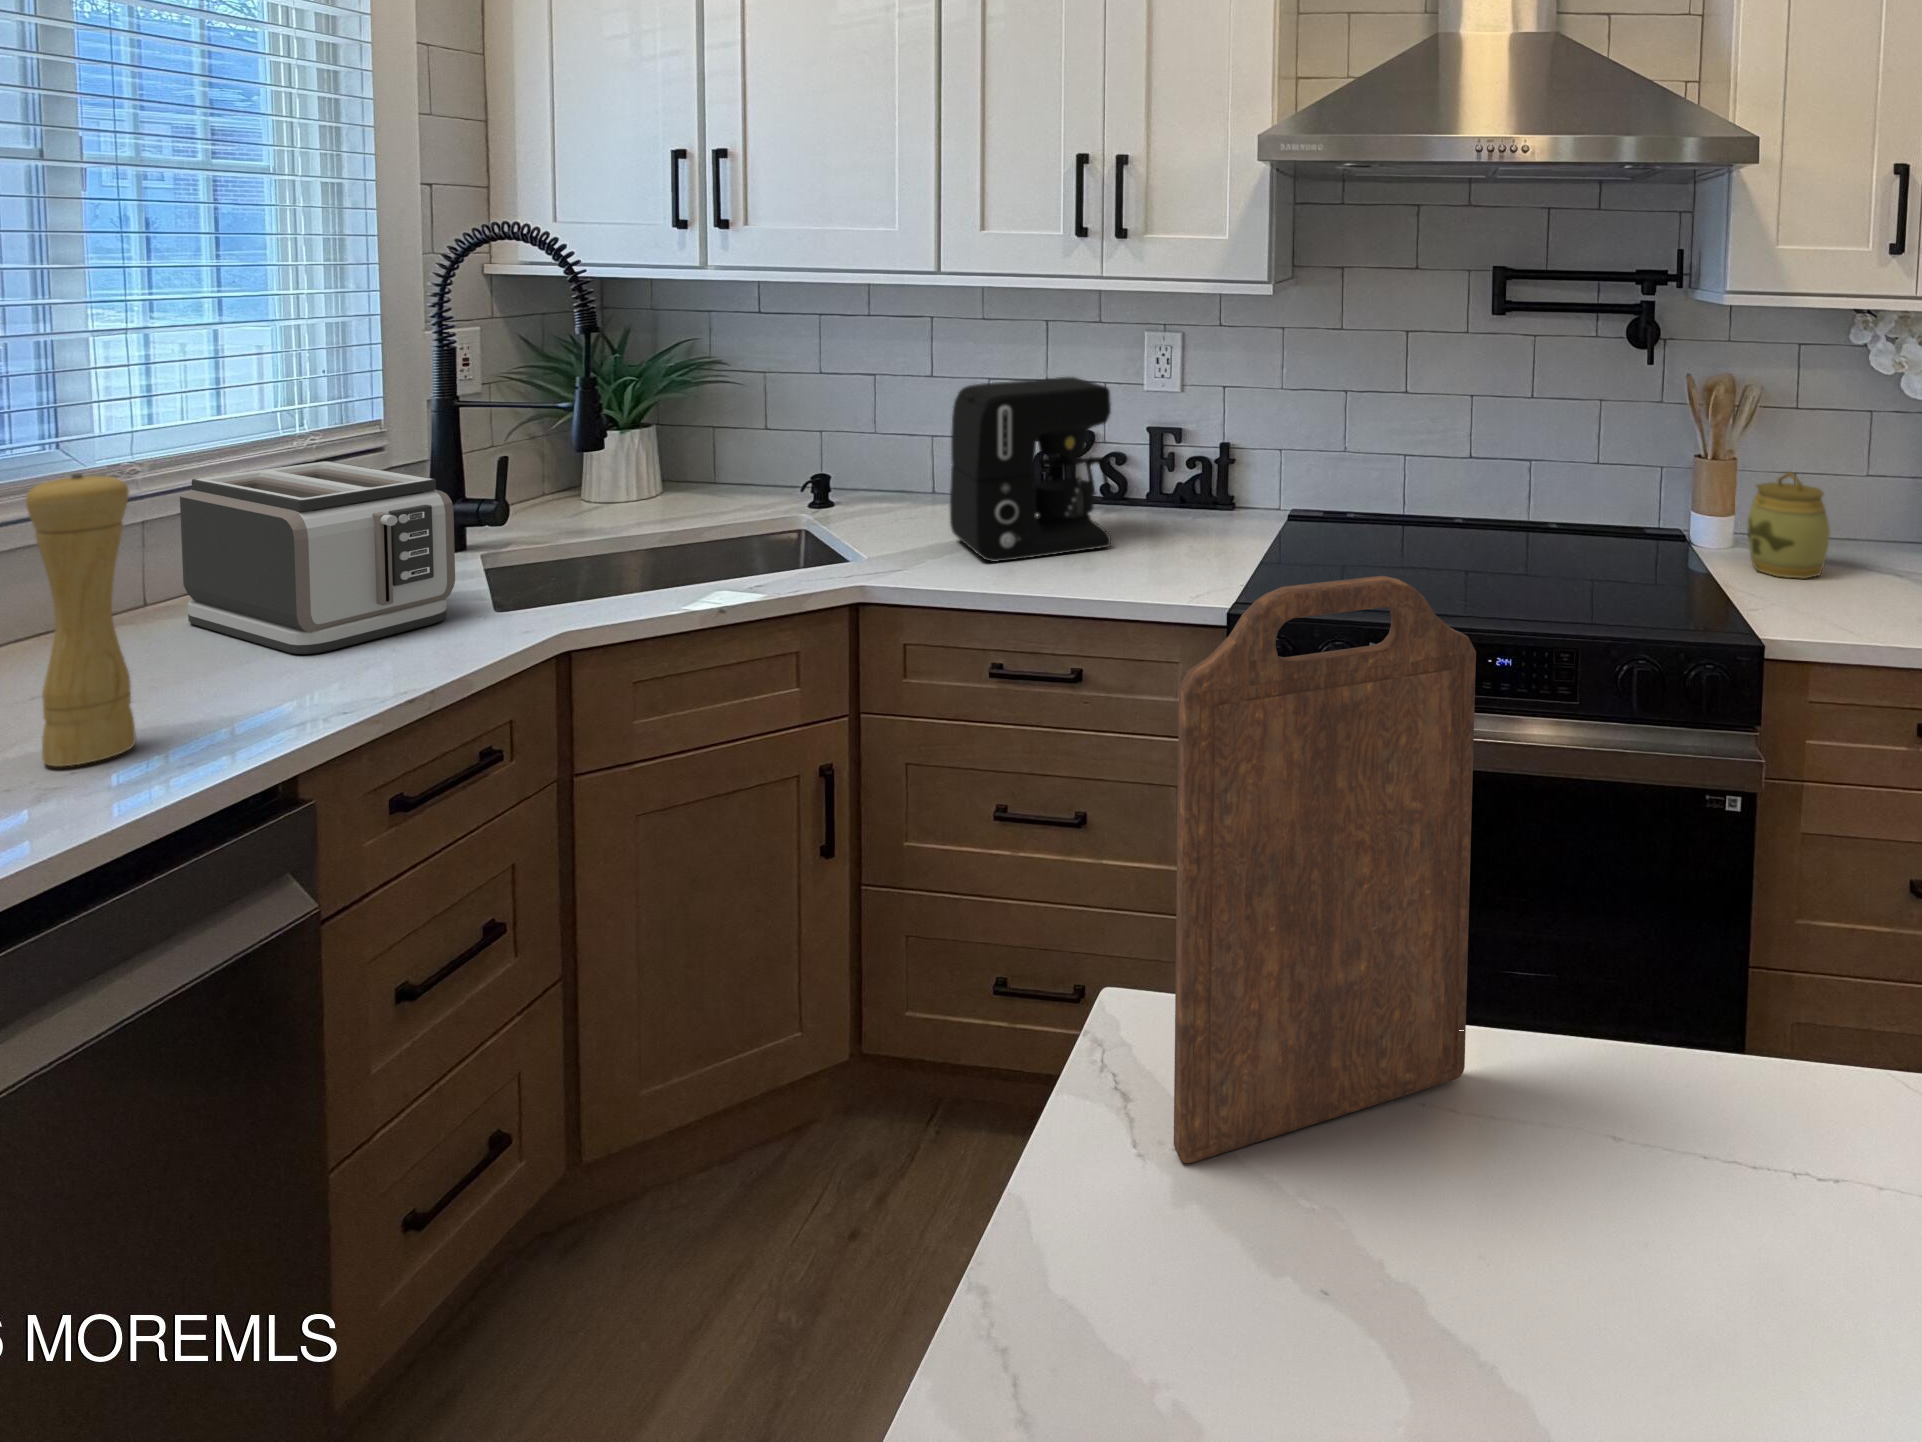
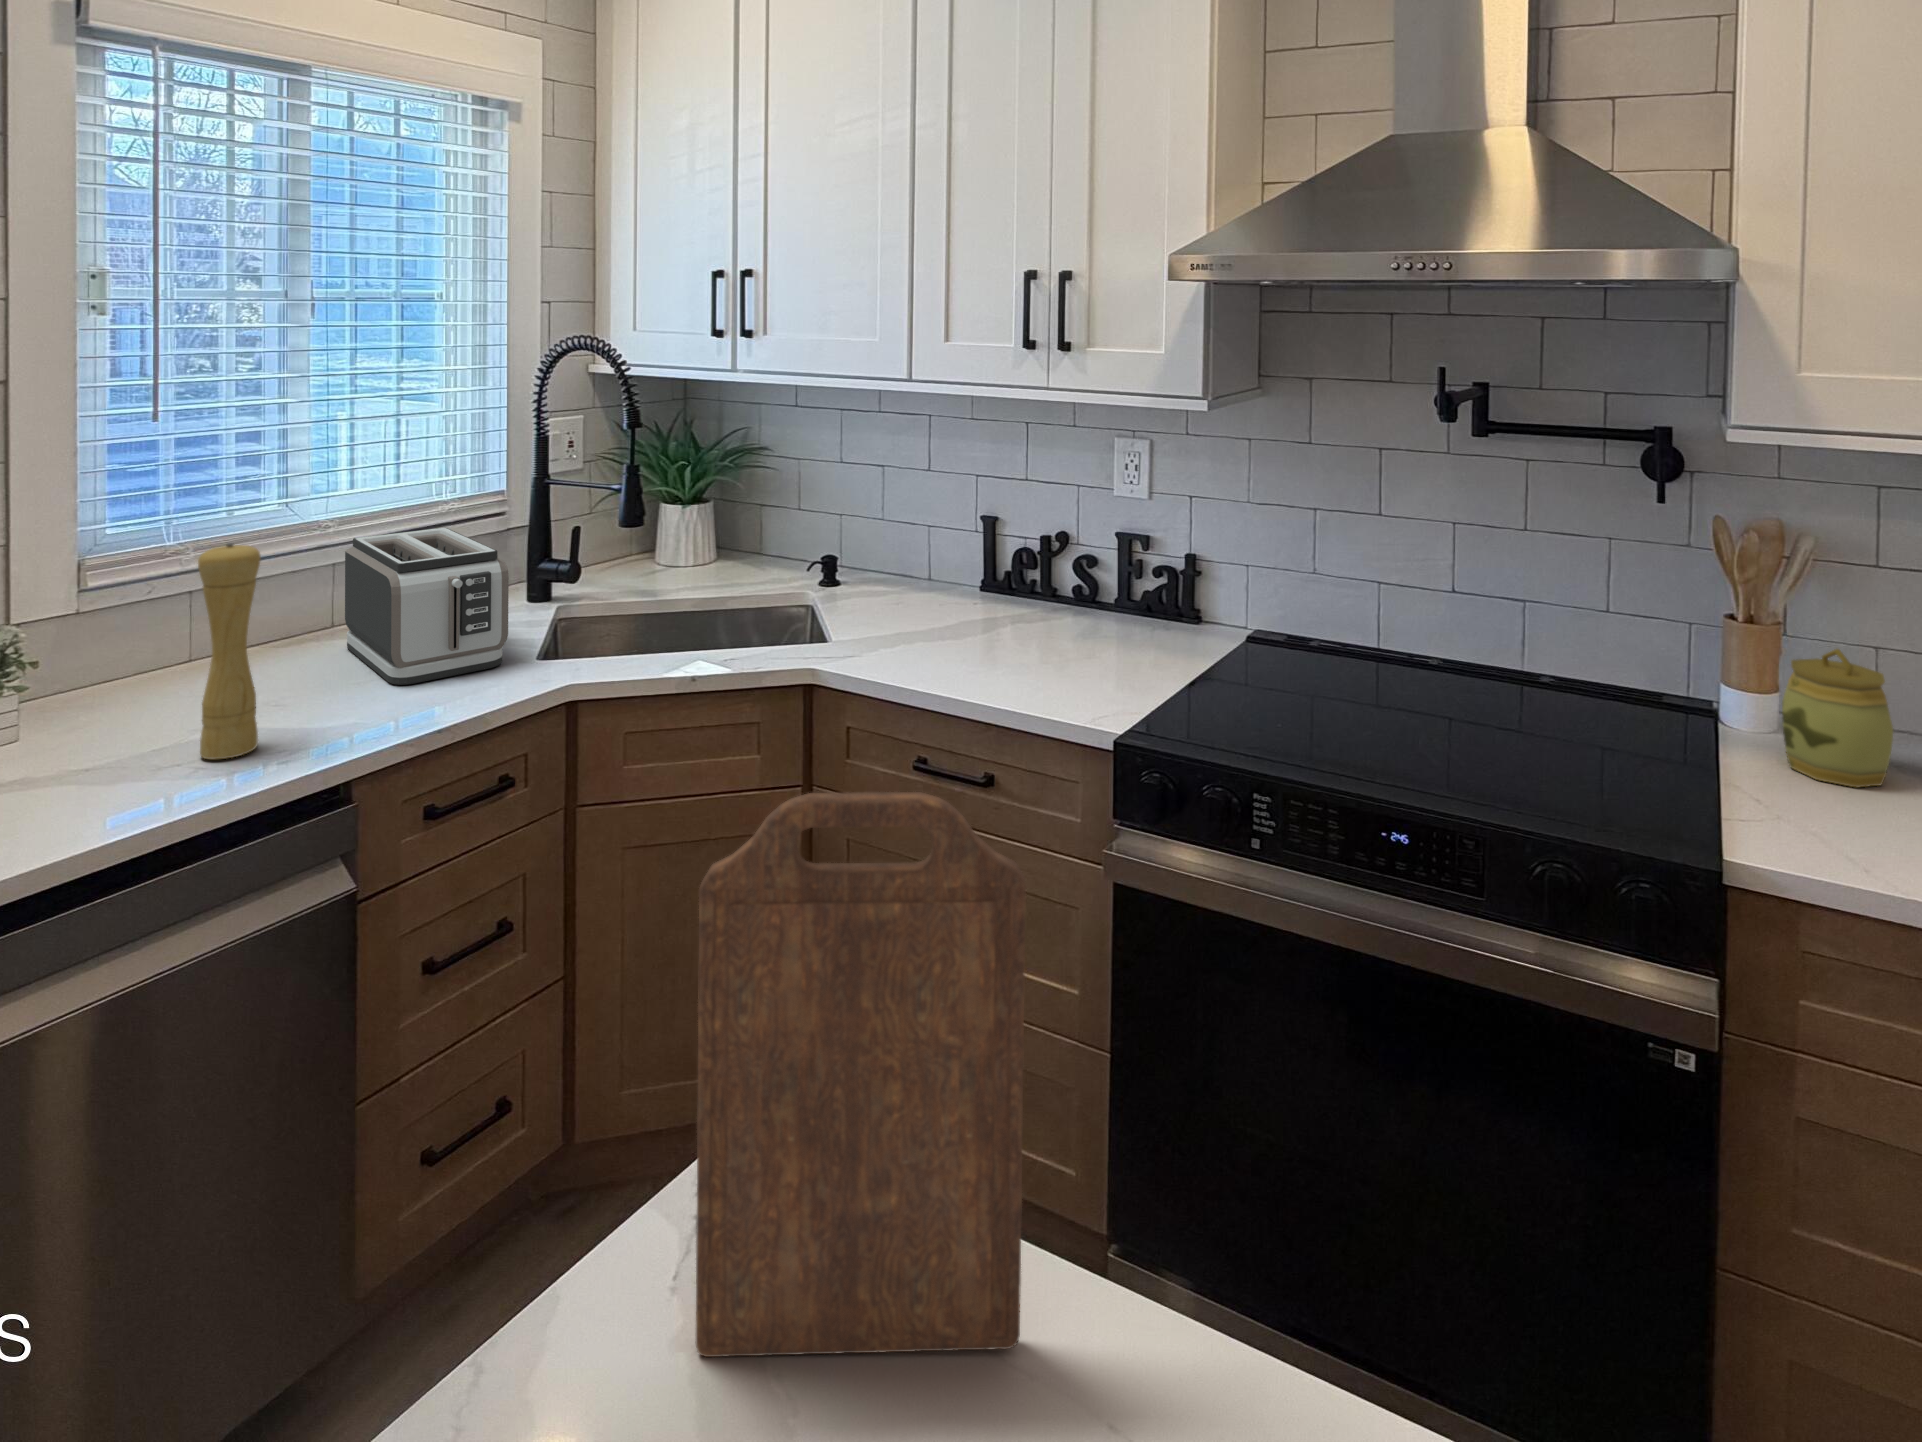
coffee maker: present [950,377,1111,562] -> none [915,481,1061,658]

